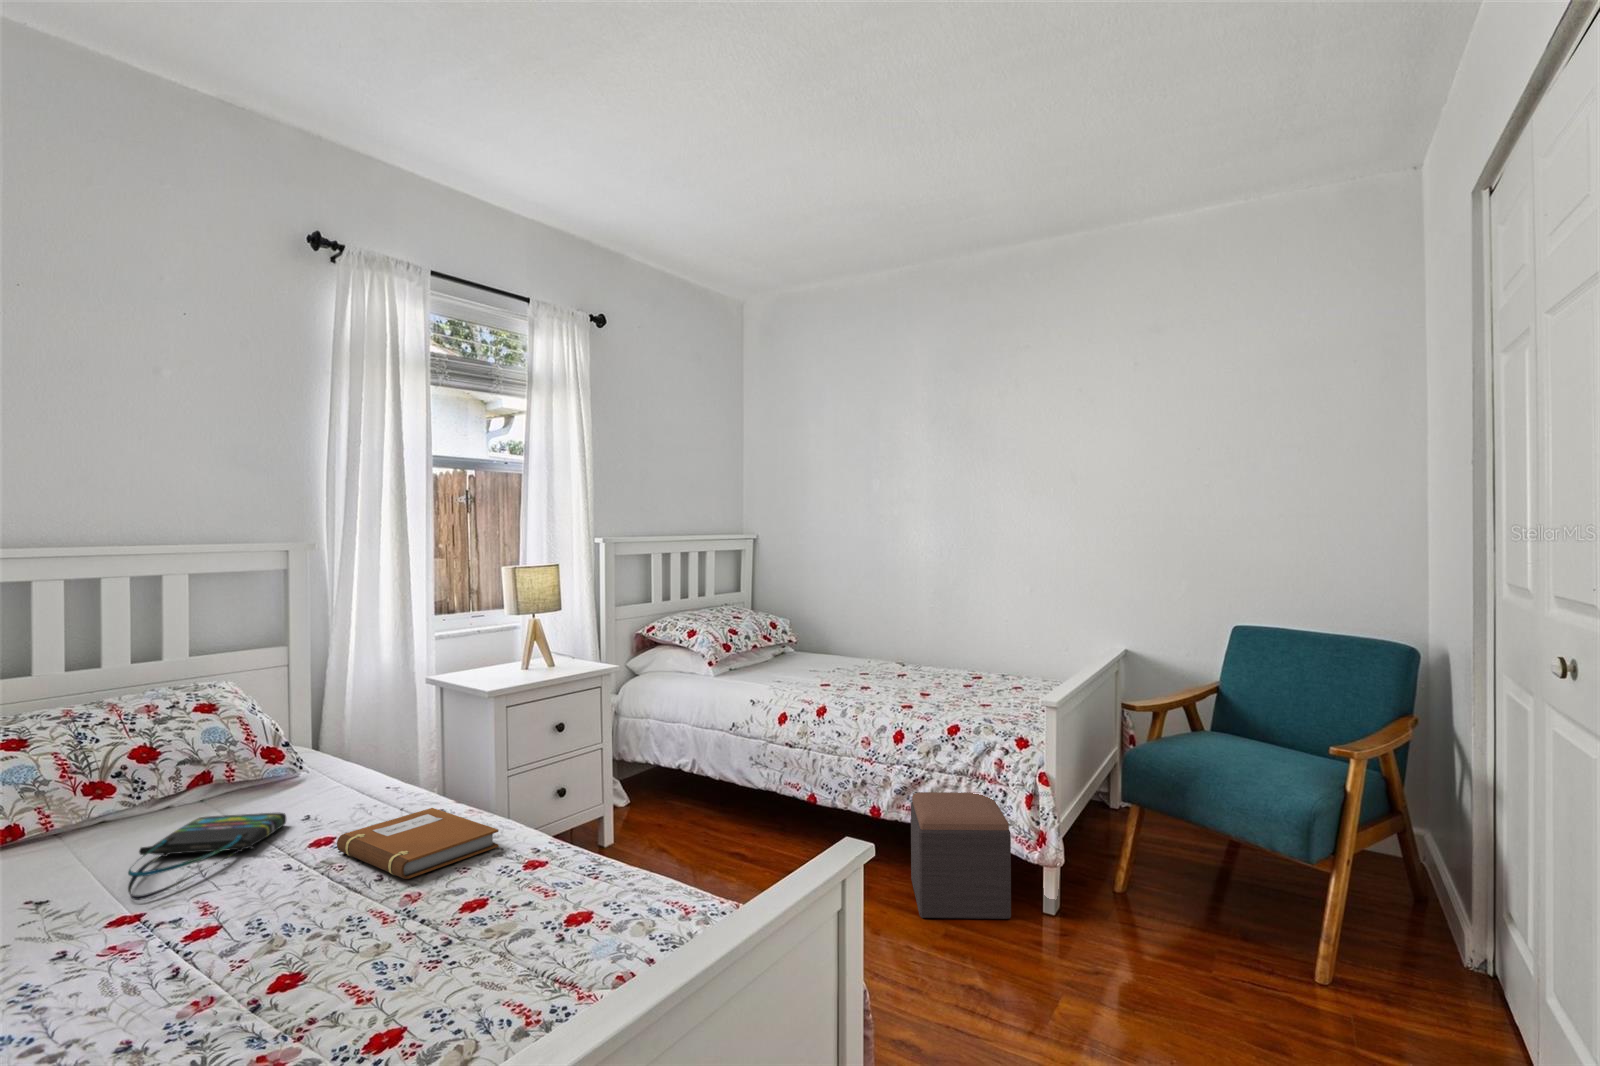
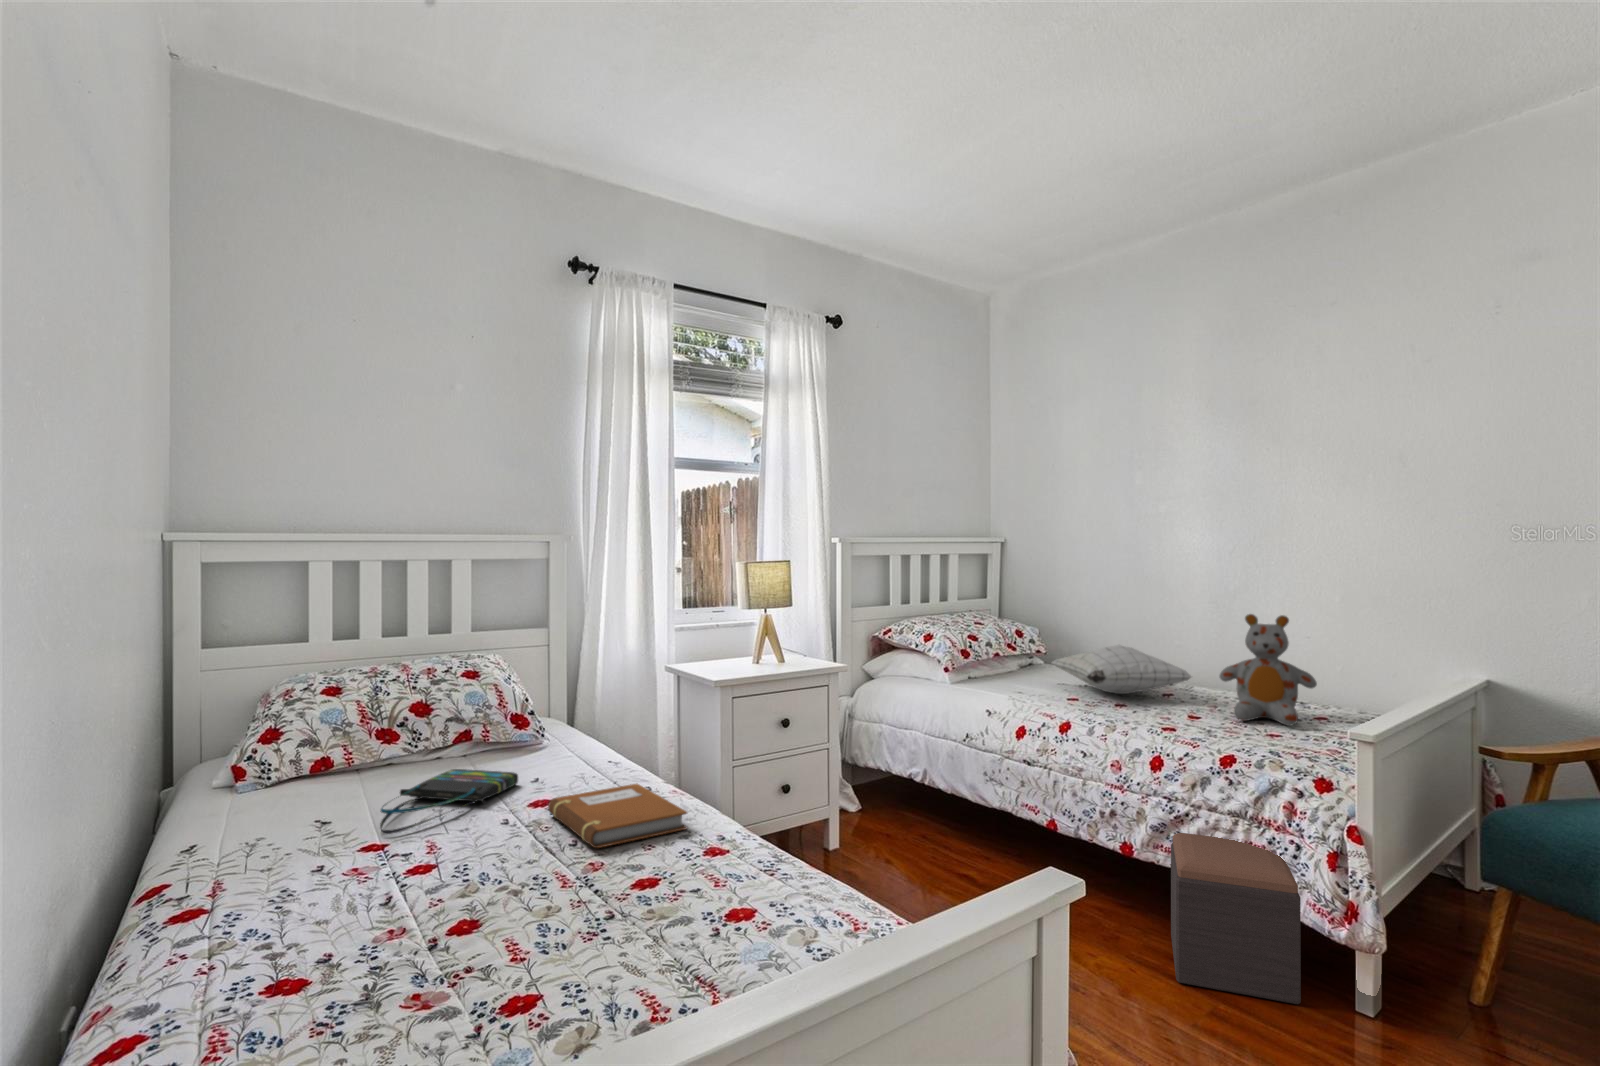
stuffed bear: none [940,603,1012,694] -> present [1220,614,1317,726]
pillow: none [801,634,919,677] -> present [1052,645,1191,694]

